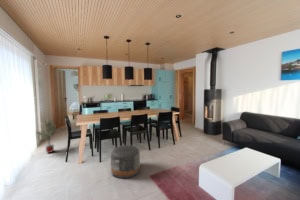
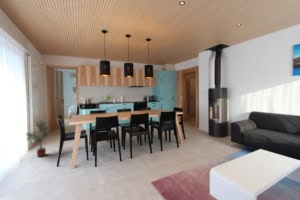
pouf: present [111,145,140,178] -> none [107,147,140,186]

